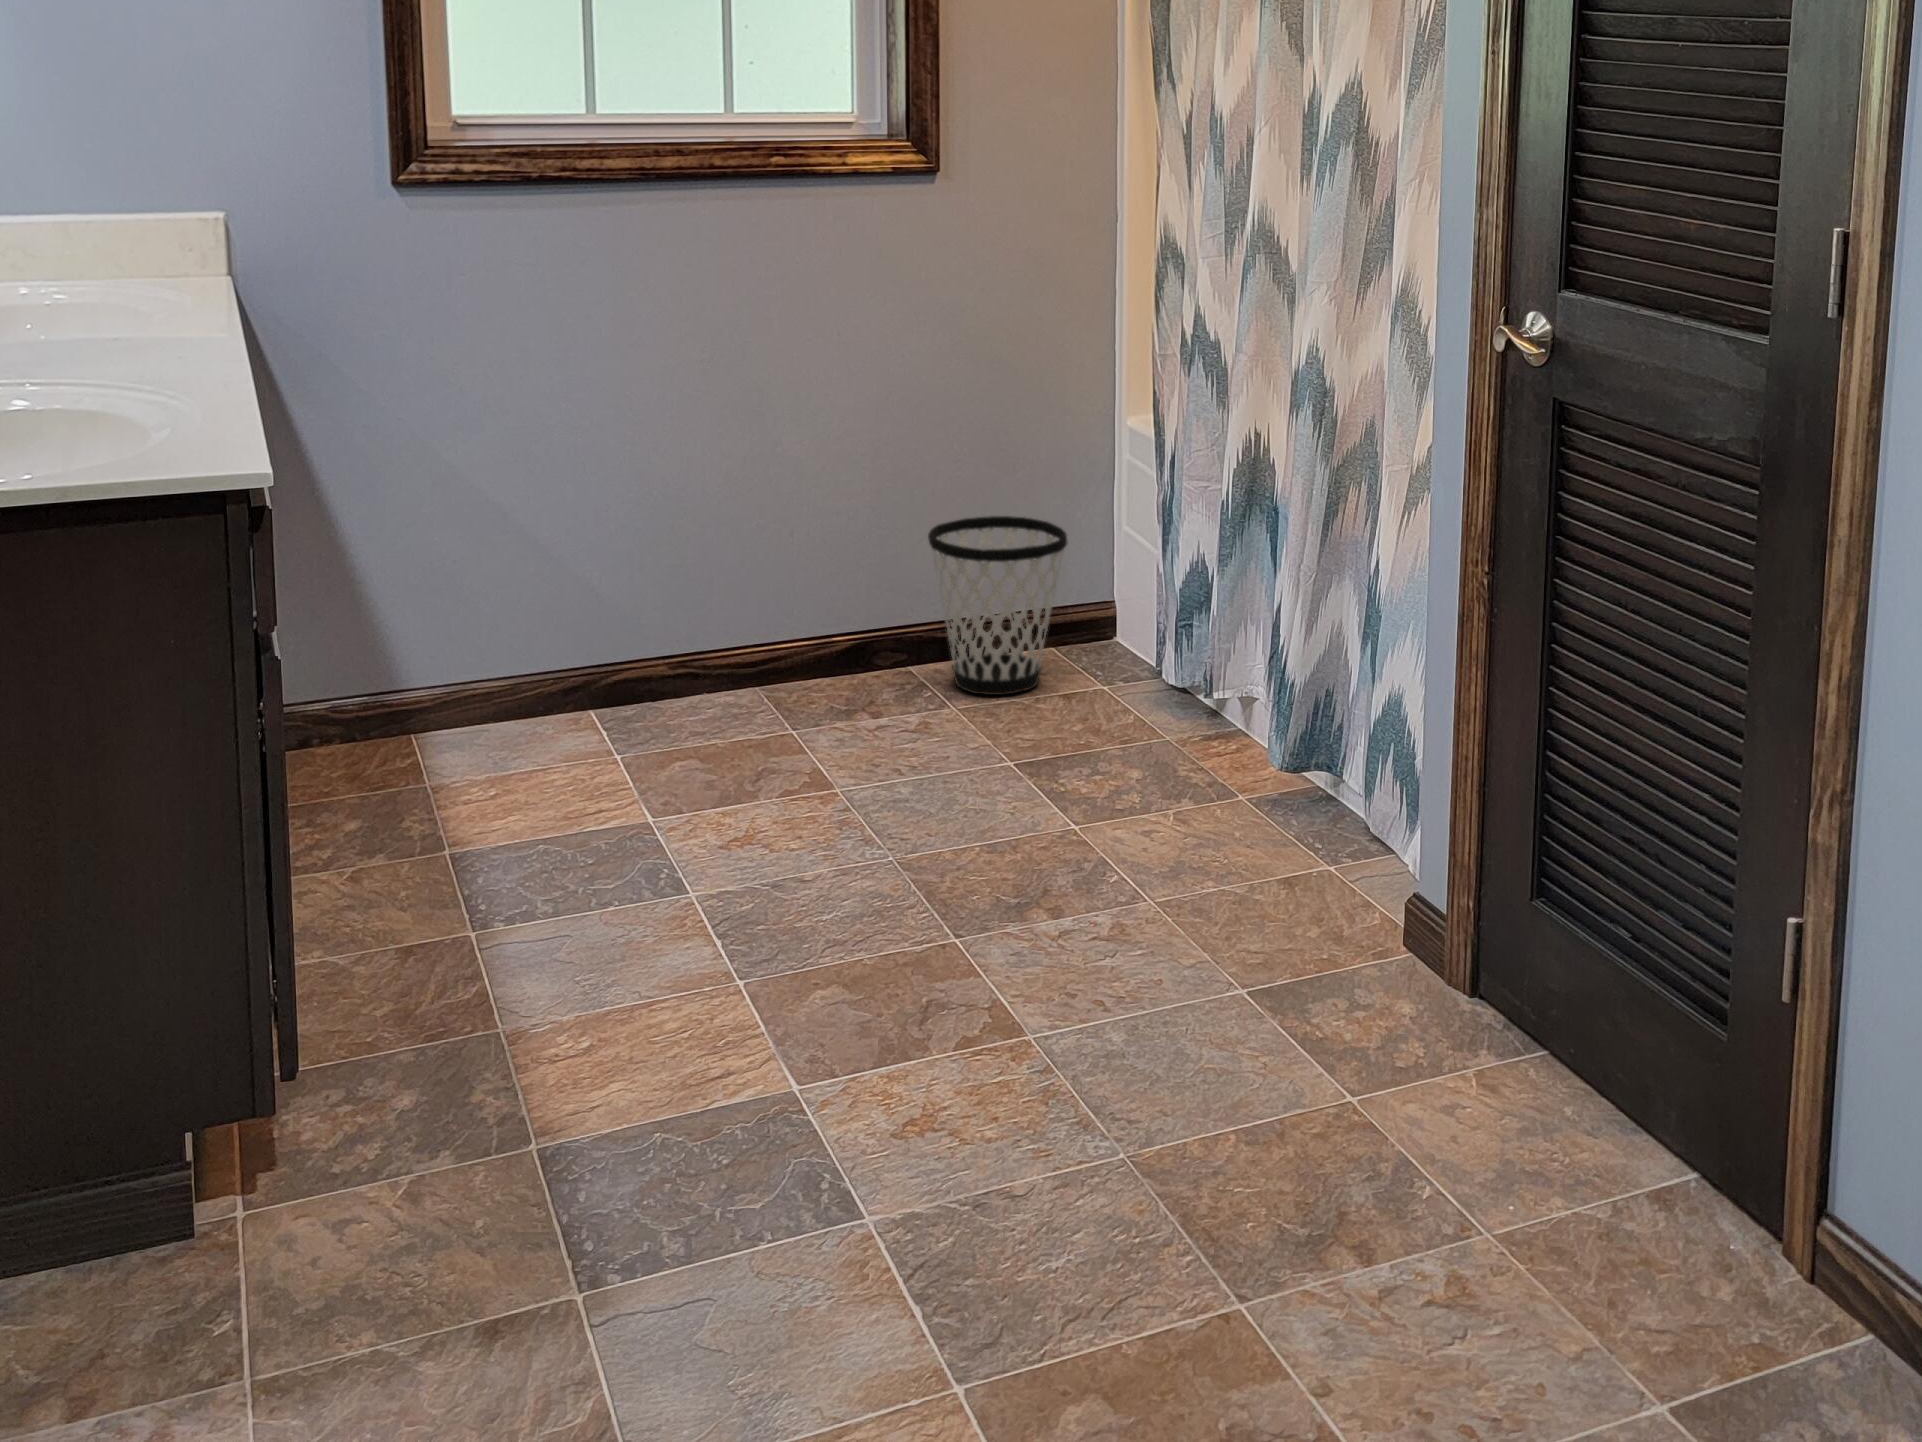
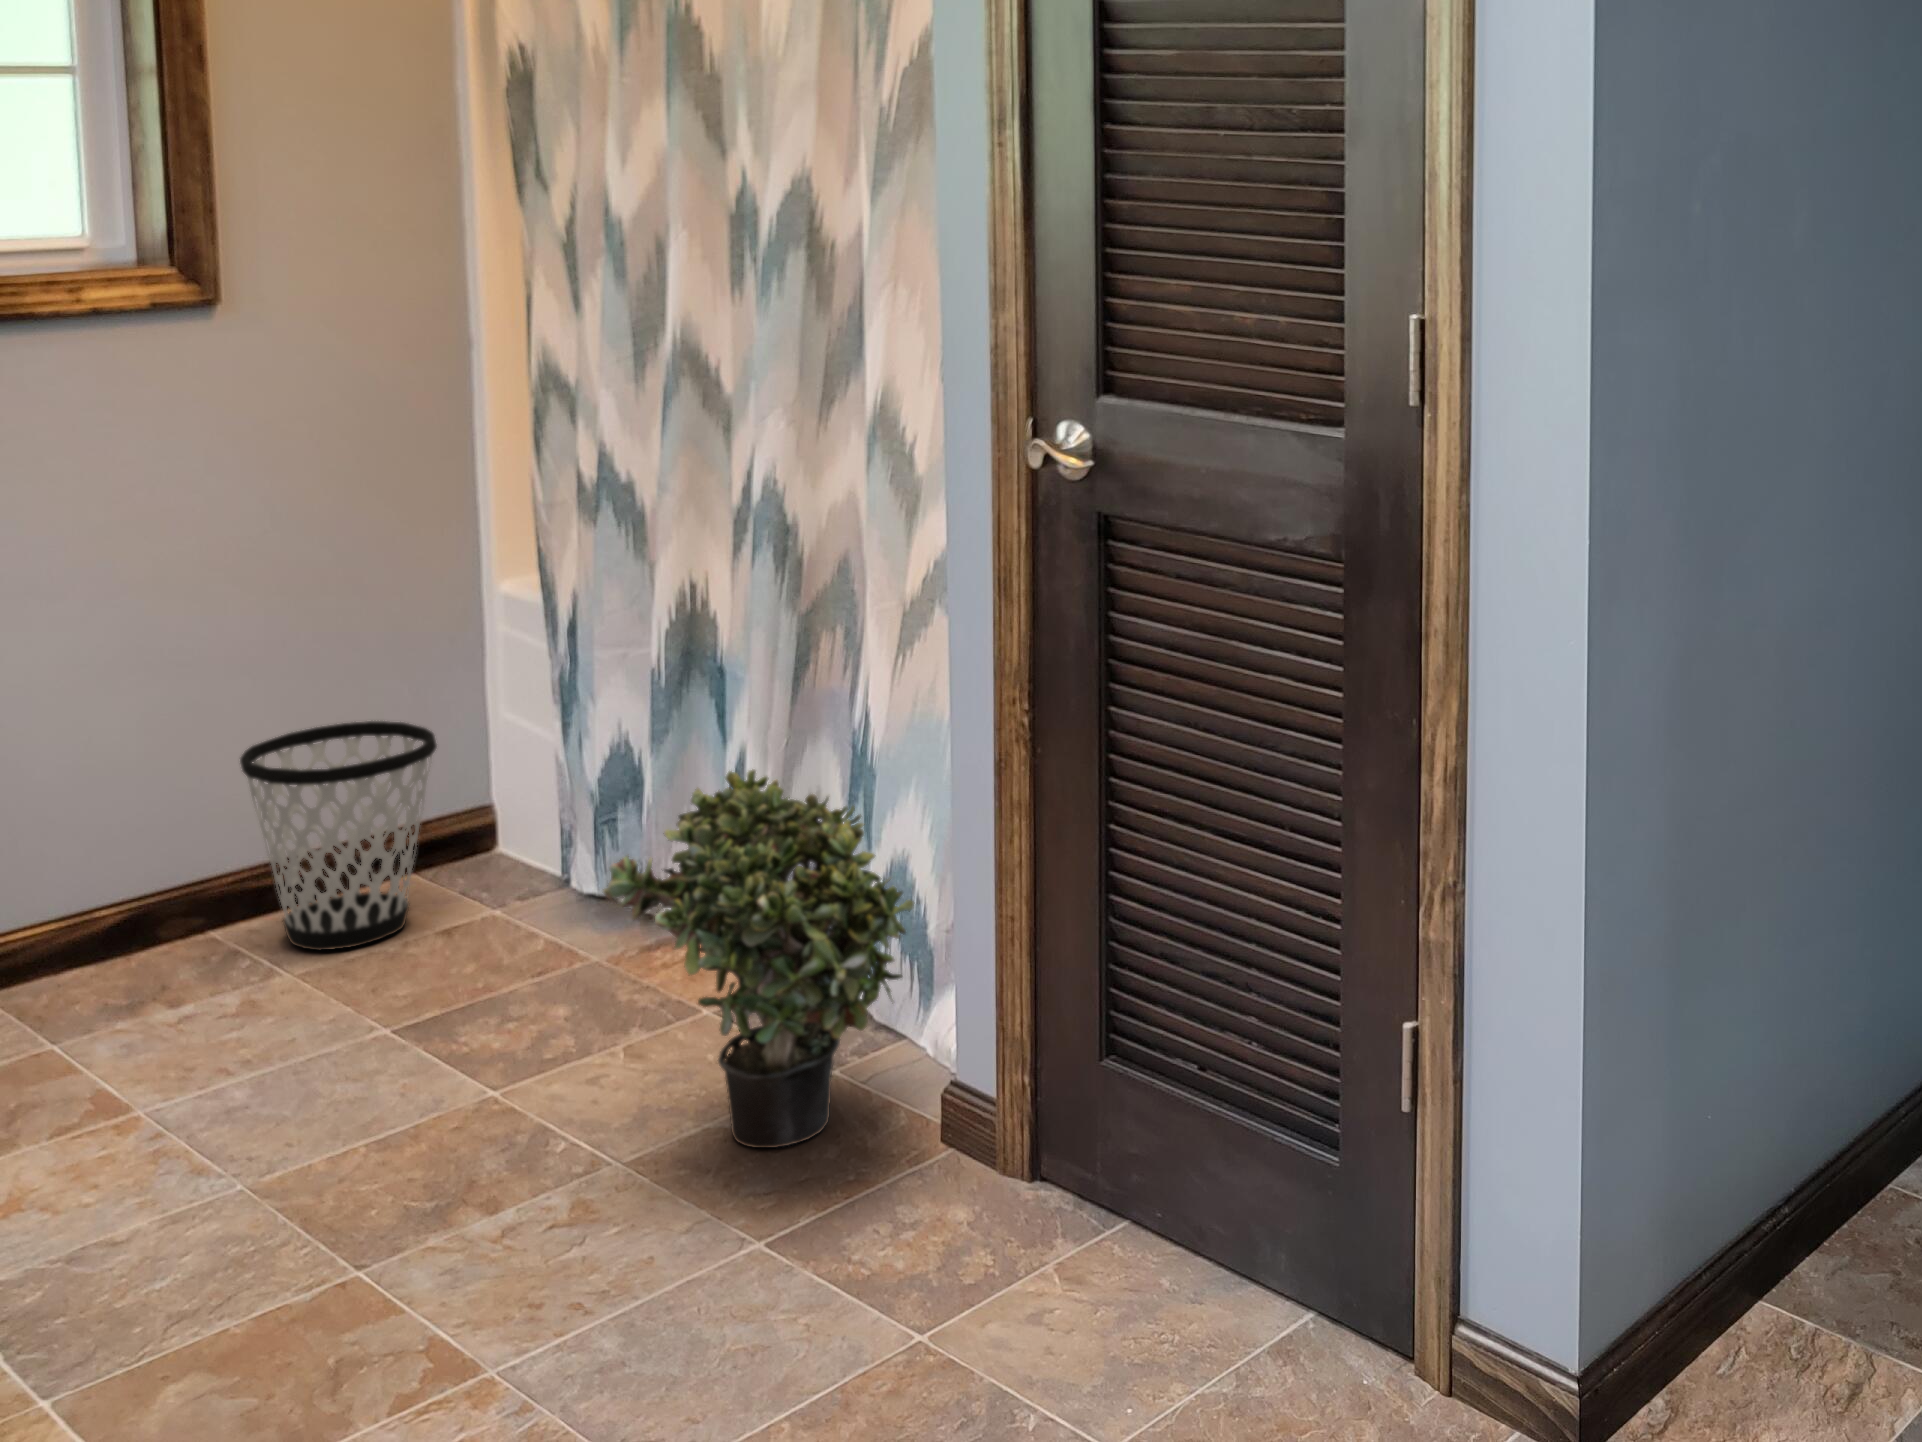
potted plant: none [1145,593,1395,919] -> present [603,769,914,1148]

